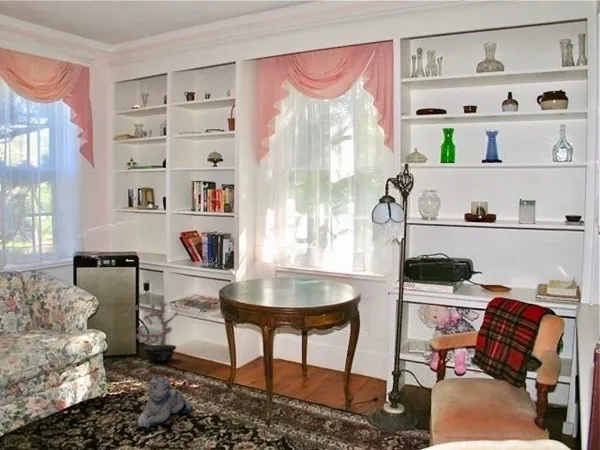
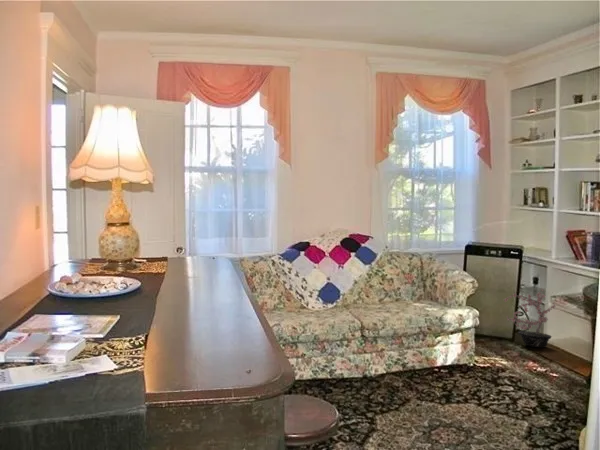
plush toy: present [138,376,191,428] -> none [489,355,543,397]

